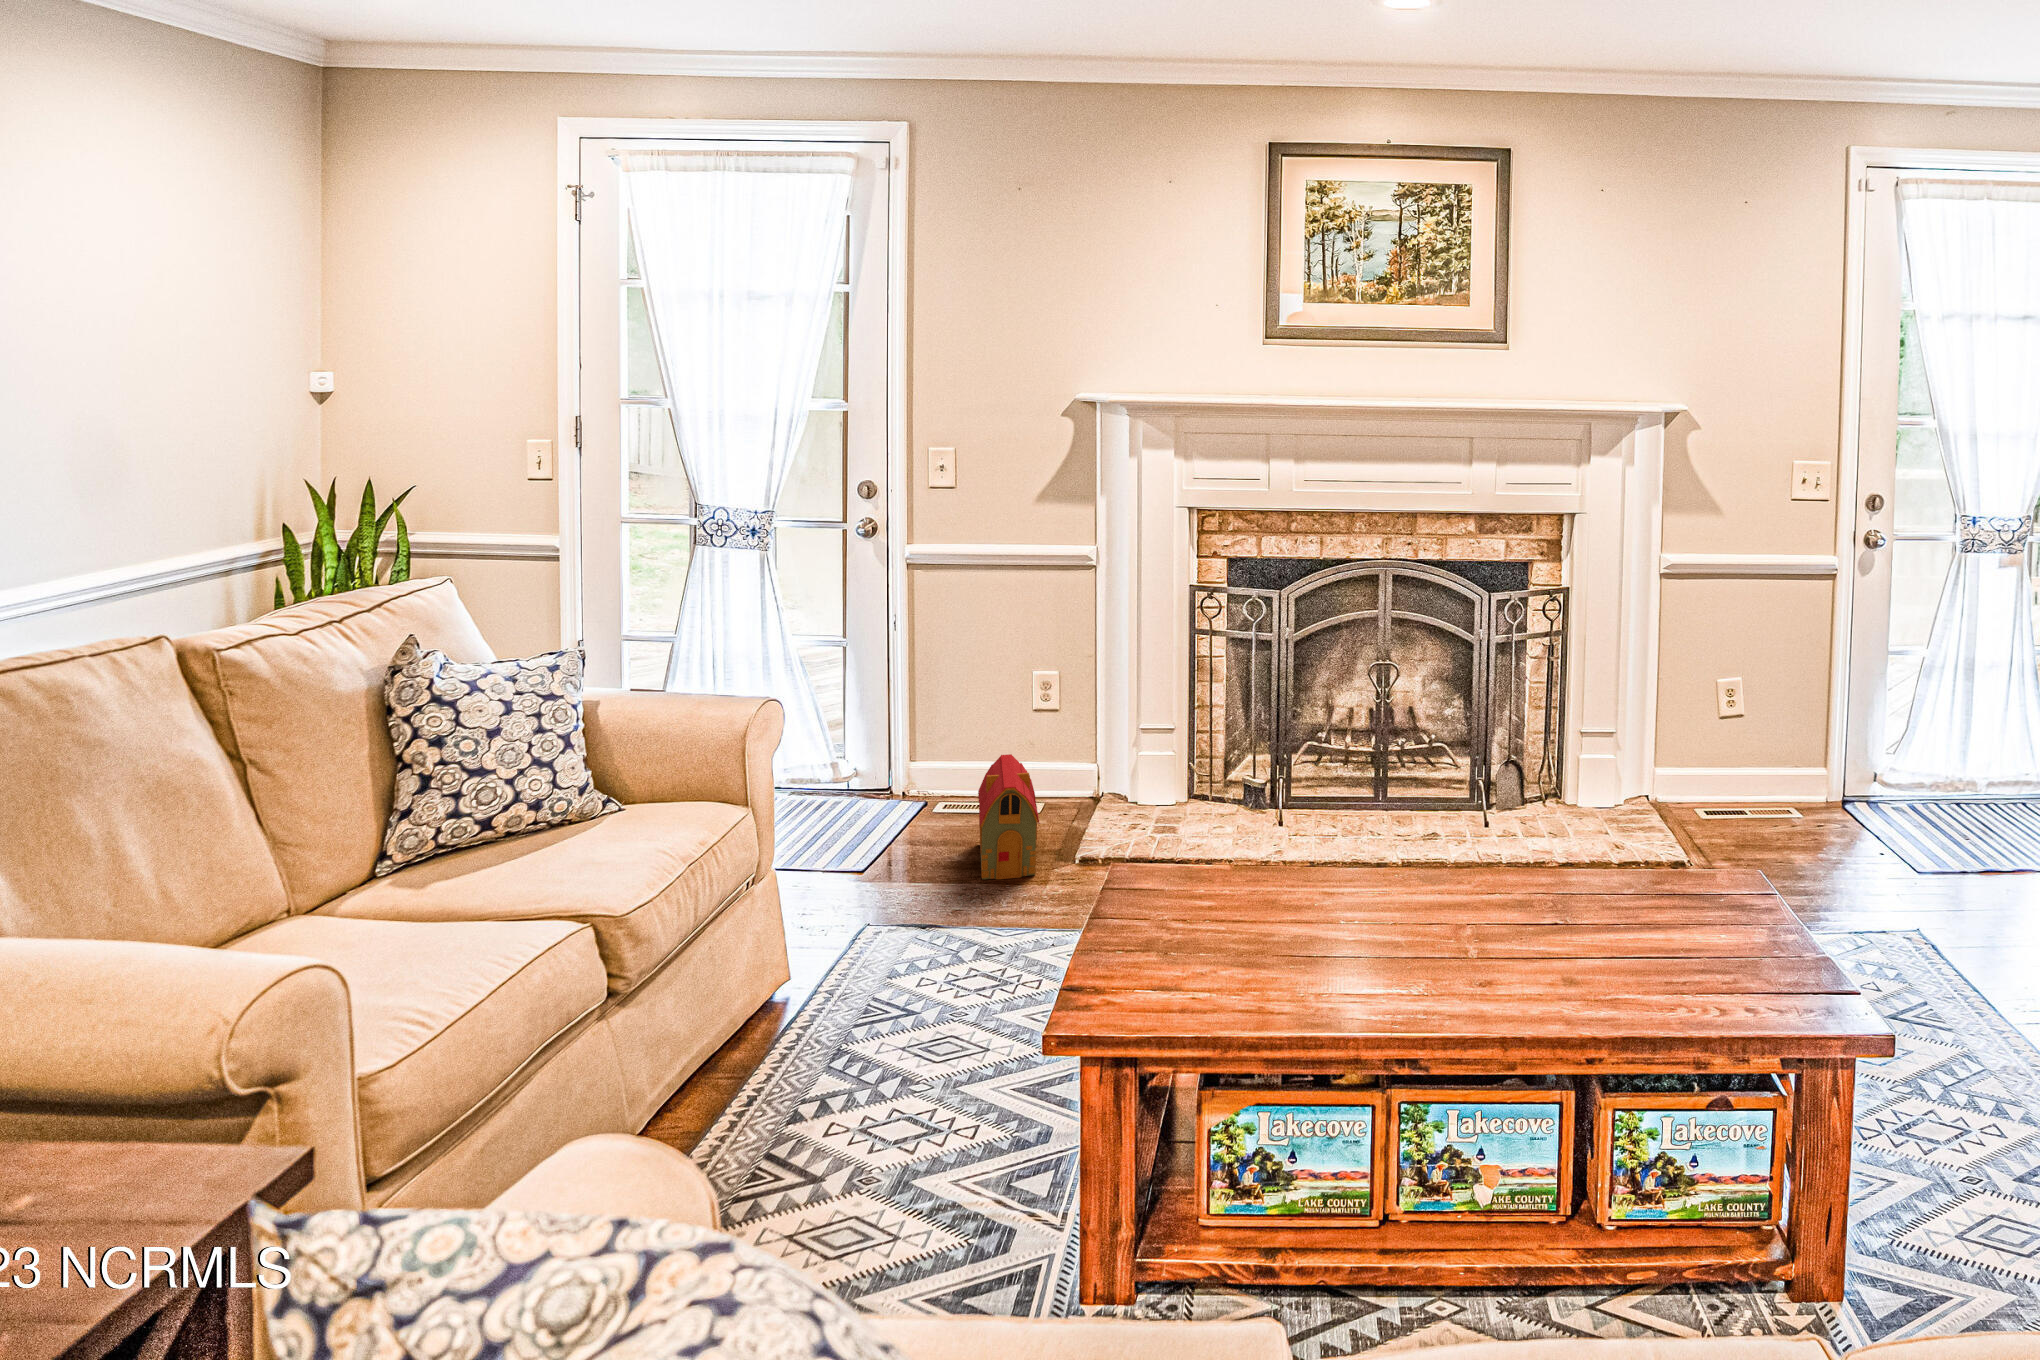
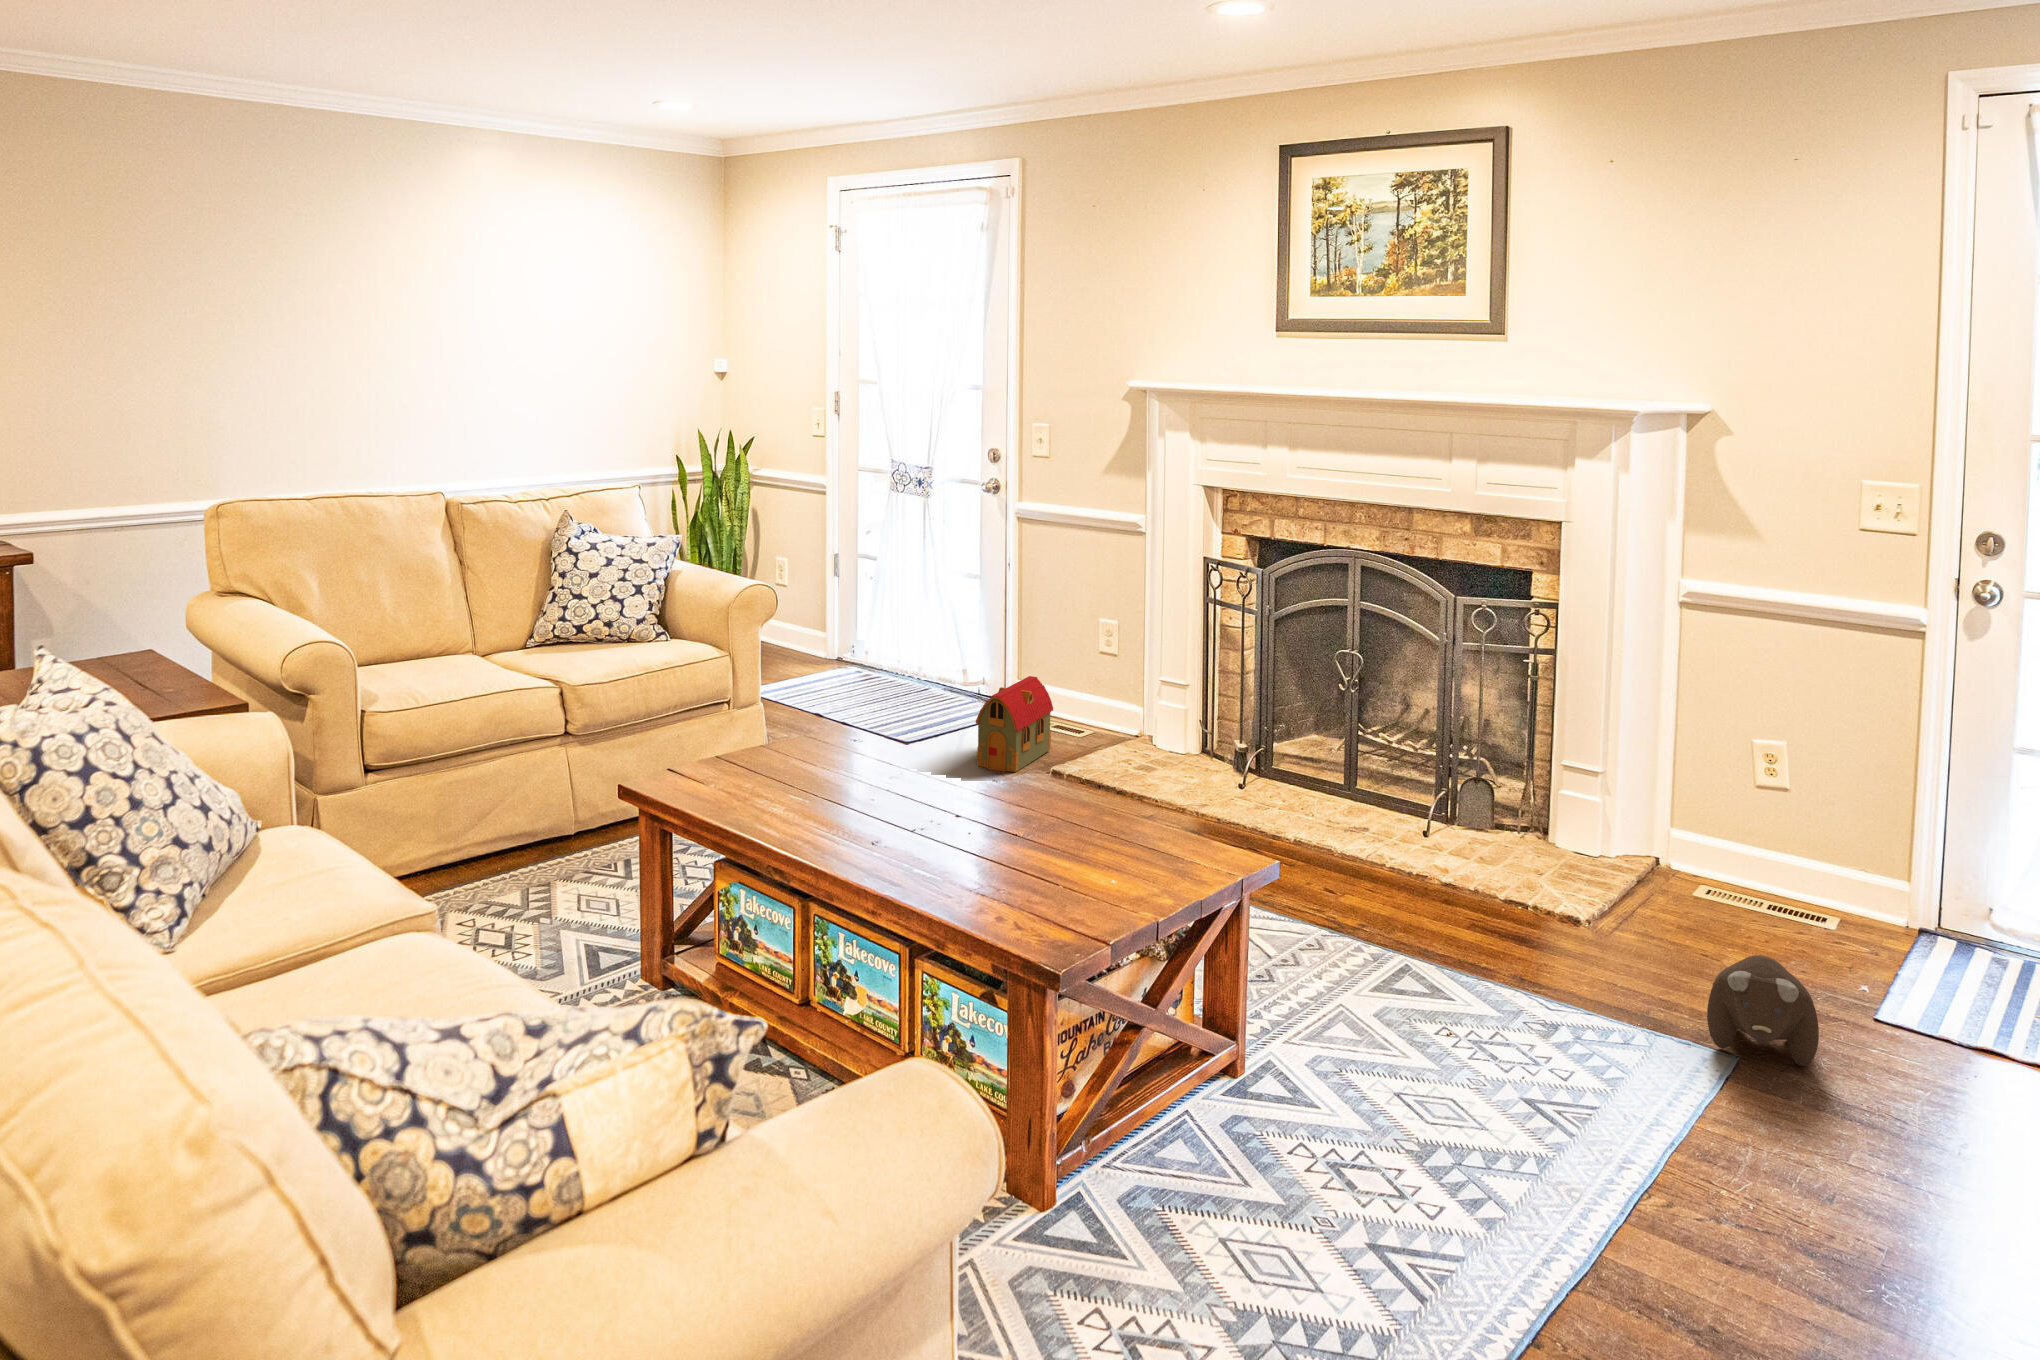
plush toy: none [1895,861,2000,948] -> present [1707,955,1819,1066]

